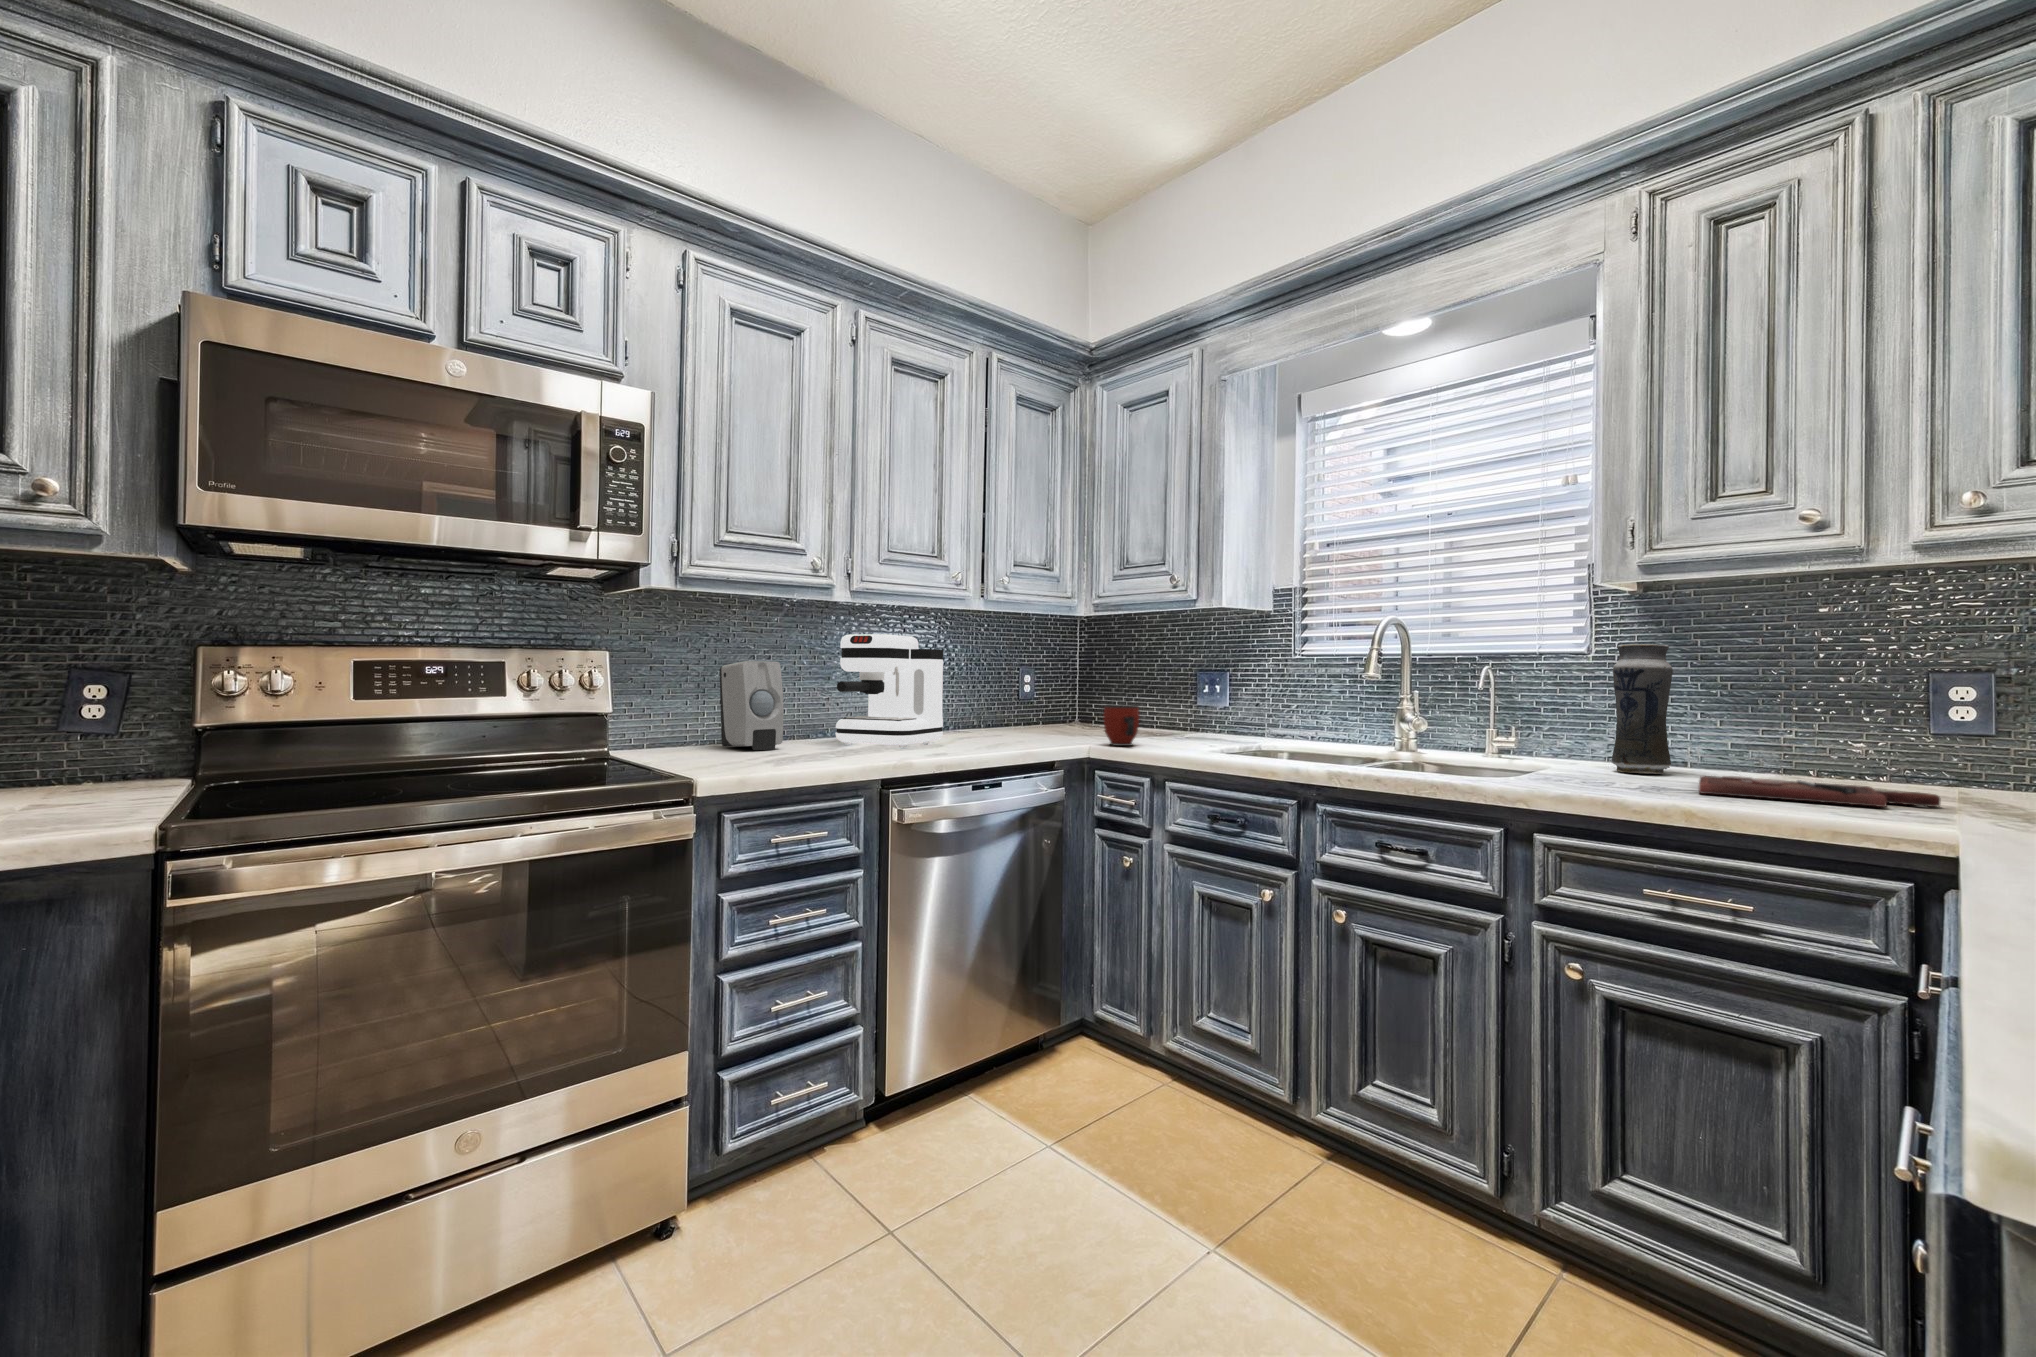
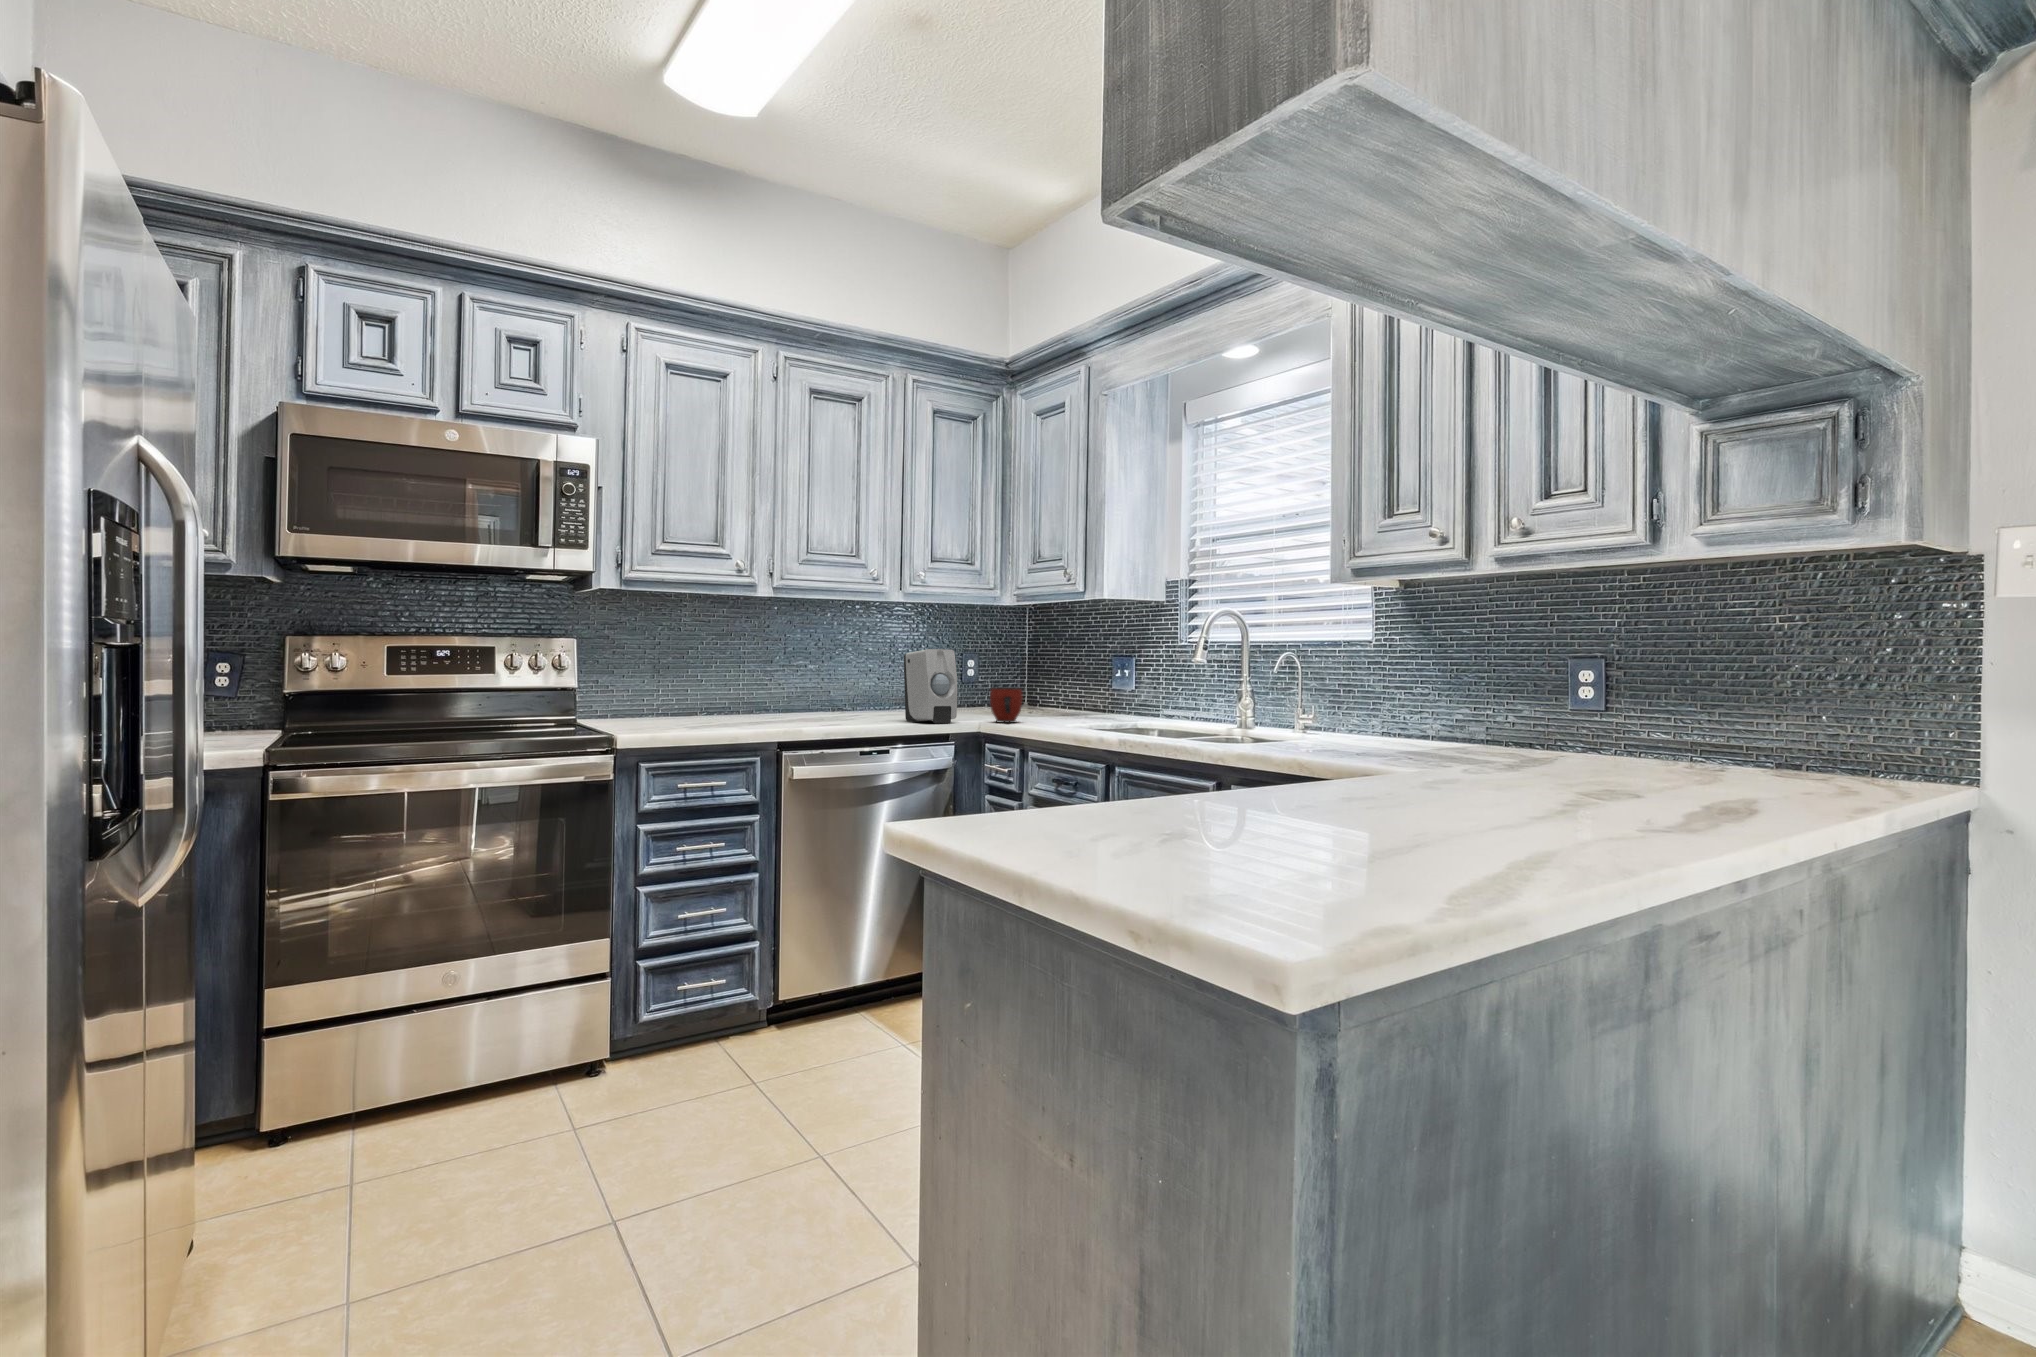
coffee maker: present [836,634,943,747] -> none [758,626,858,721]
vase: present [1612,644,1672,774] -> none [1363,633,1408,742]
soap dispenser: present [720,661,784,750] -> present [904,649,957,723]
cutting board: present [1699,776,1940,807] -> none [1360,741,1516,759]

